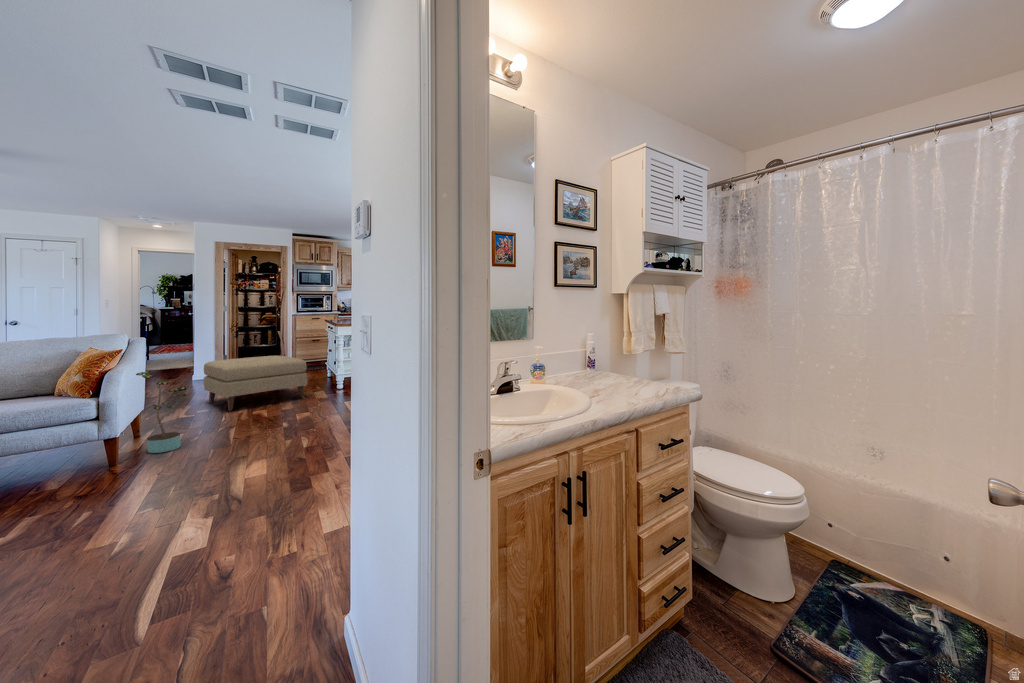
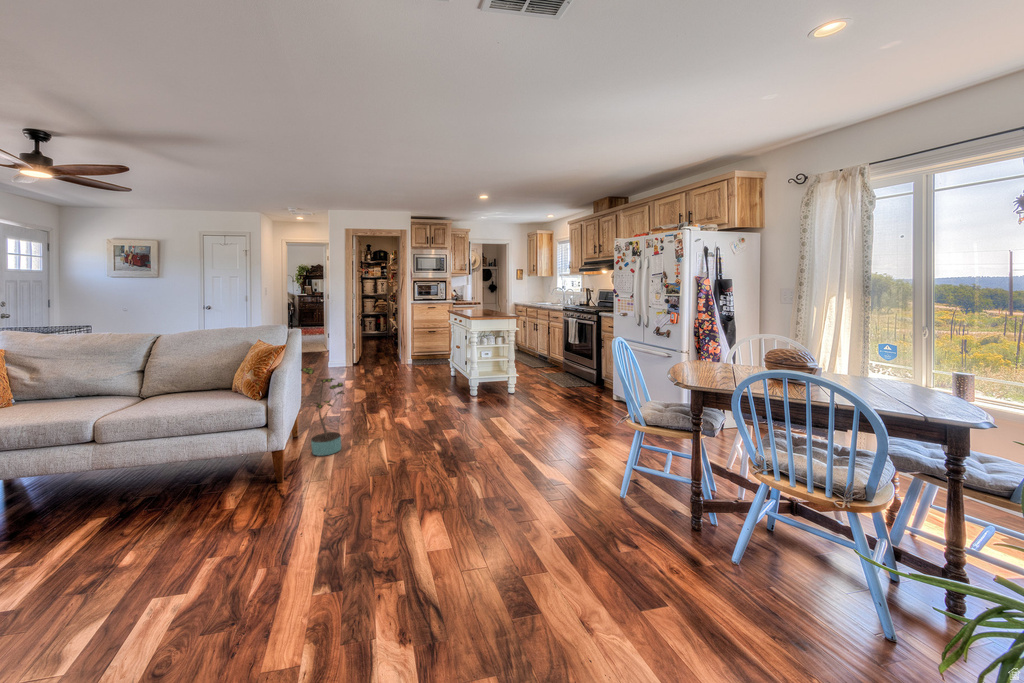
ottoman: present [204,356,308,411] -> none [344,346,441,405]

